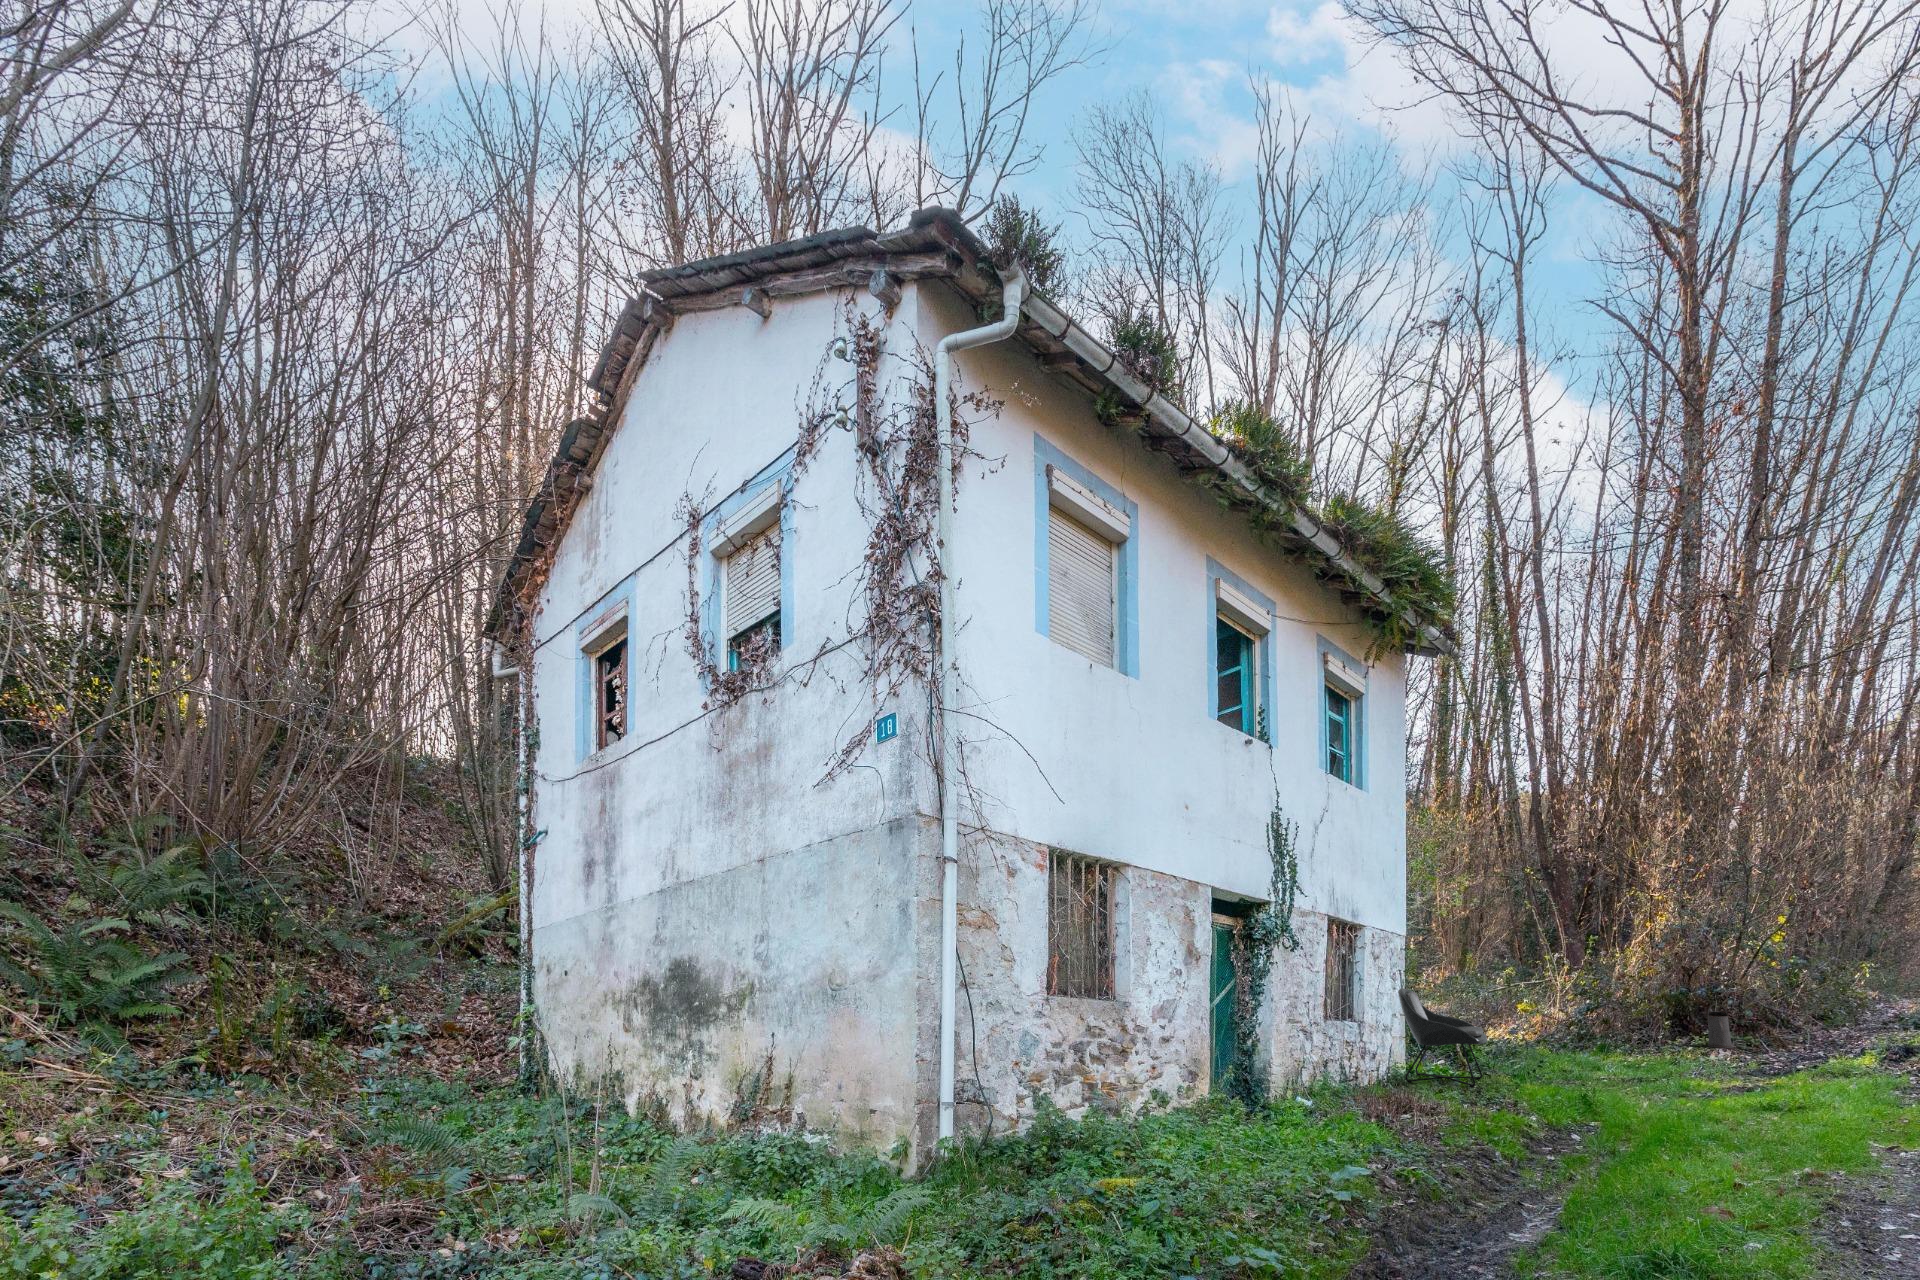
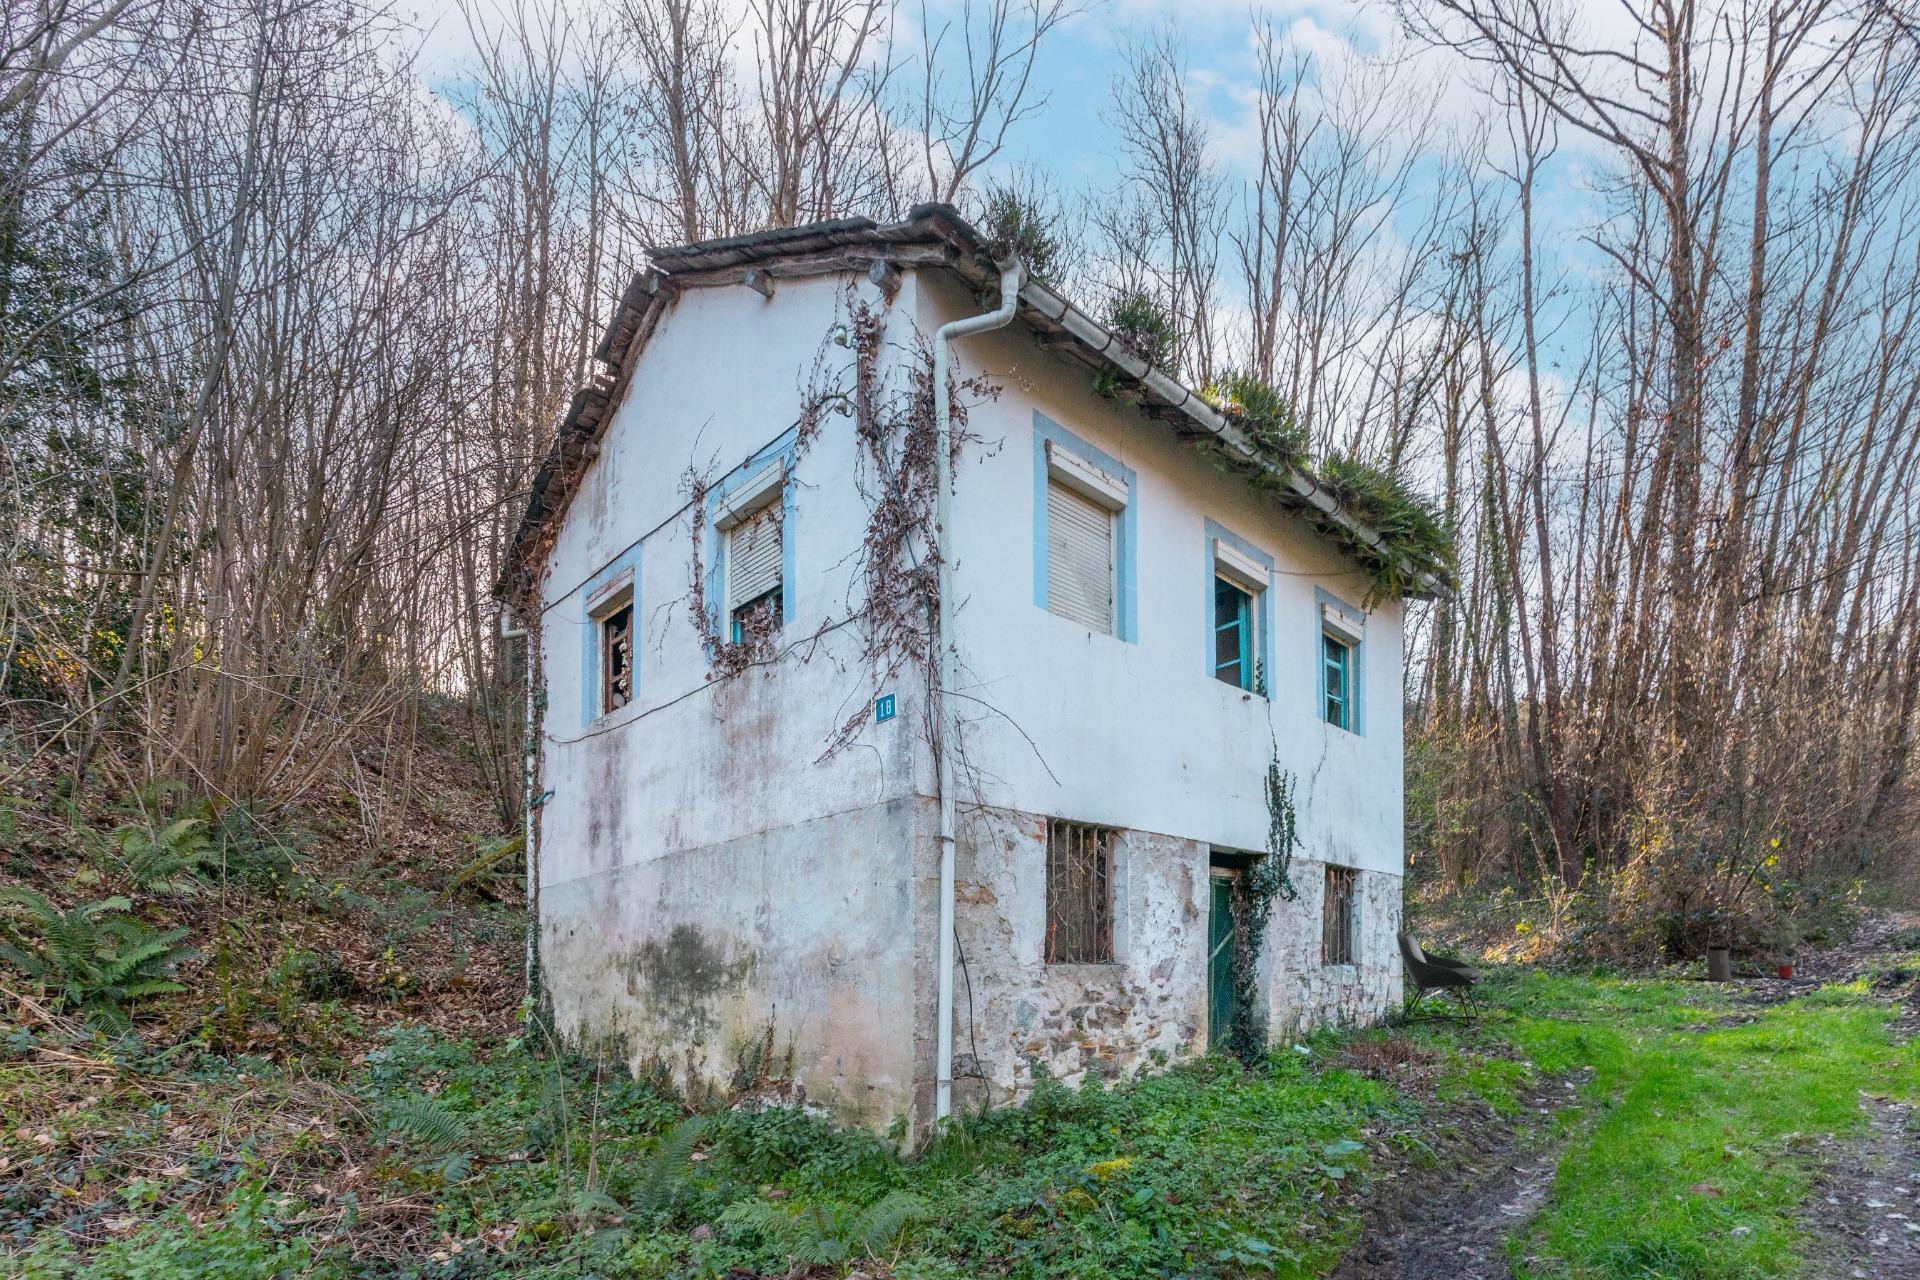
potted tree: none [1757,975,1807,1046] -> present [1760,910,1806,979]

